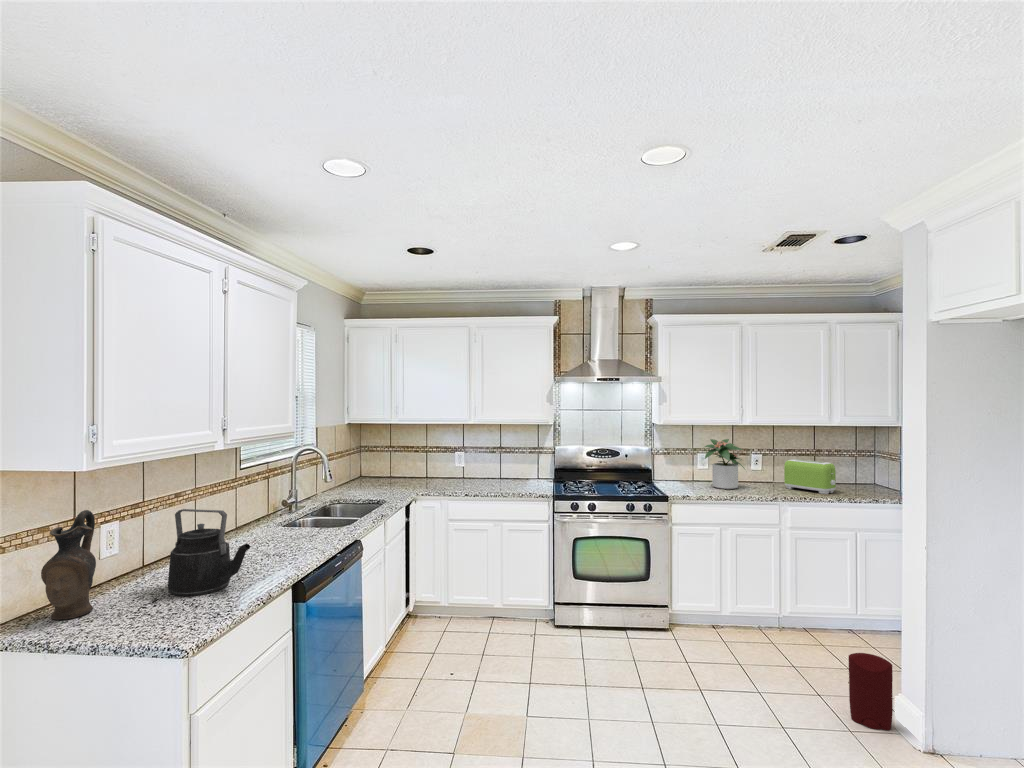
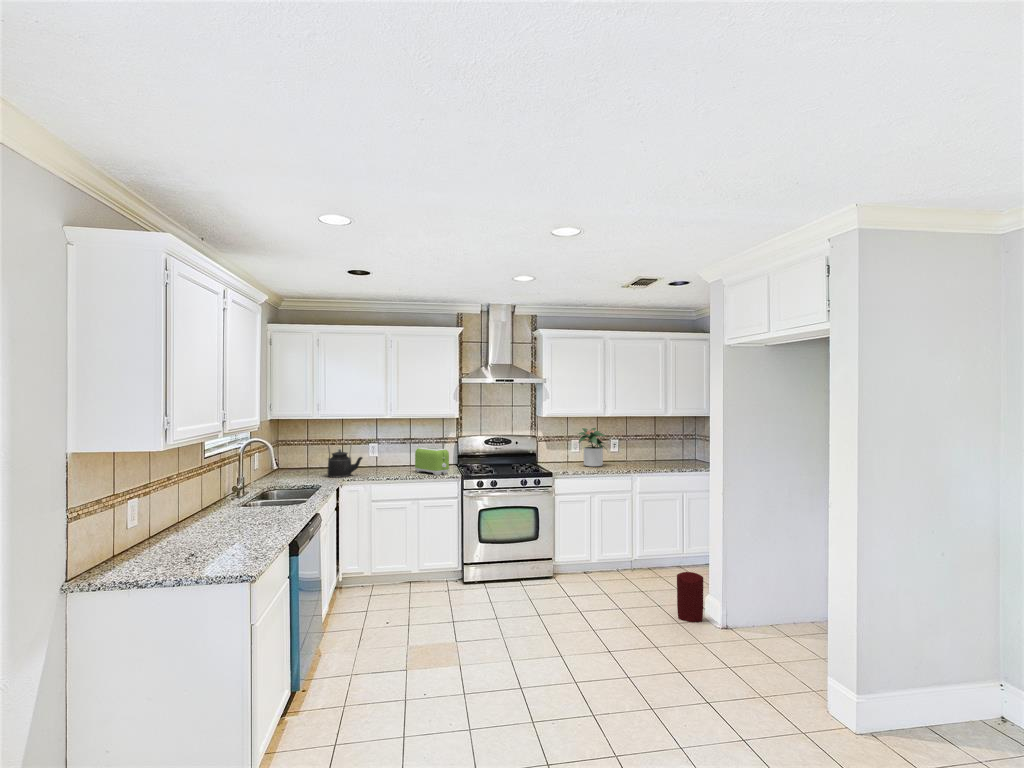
toaster: present [784,459,836,494] -> present [415,447,449,475]
kettle: present [168,509,251,596] -> present [327,445,362,477]
ceramic pitcher: present [41,510,96,620] -> none [114,486,151,568]

